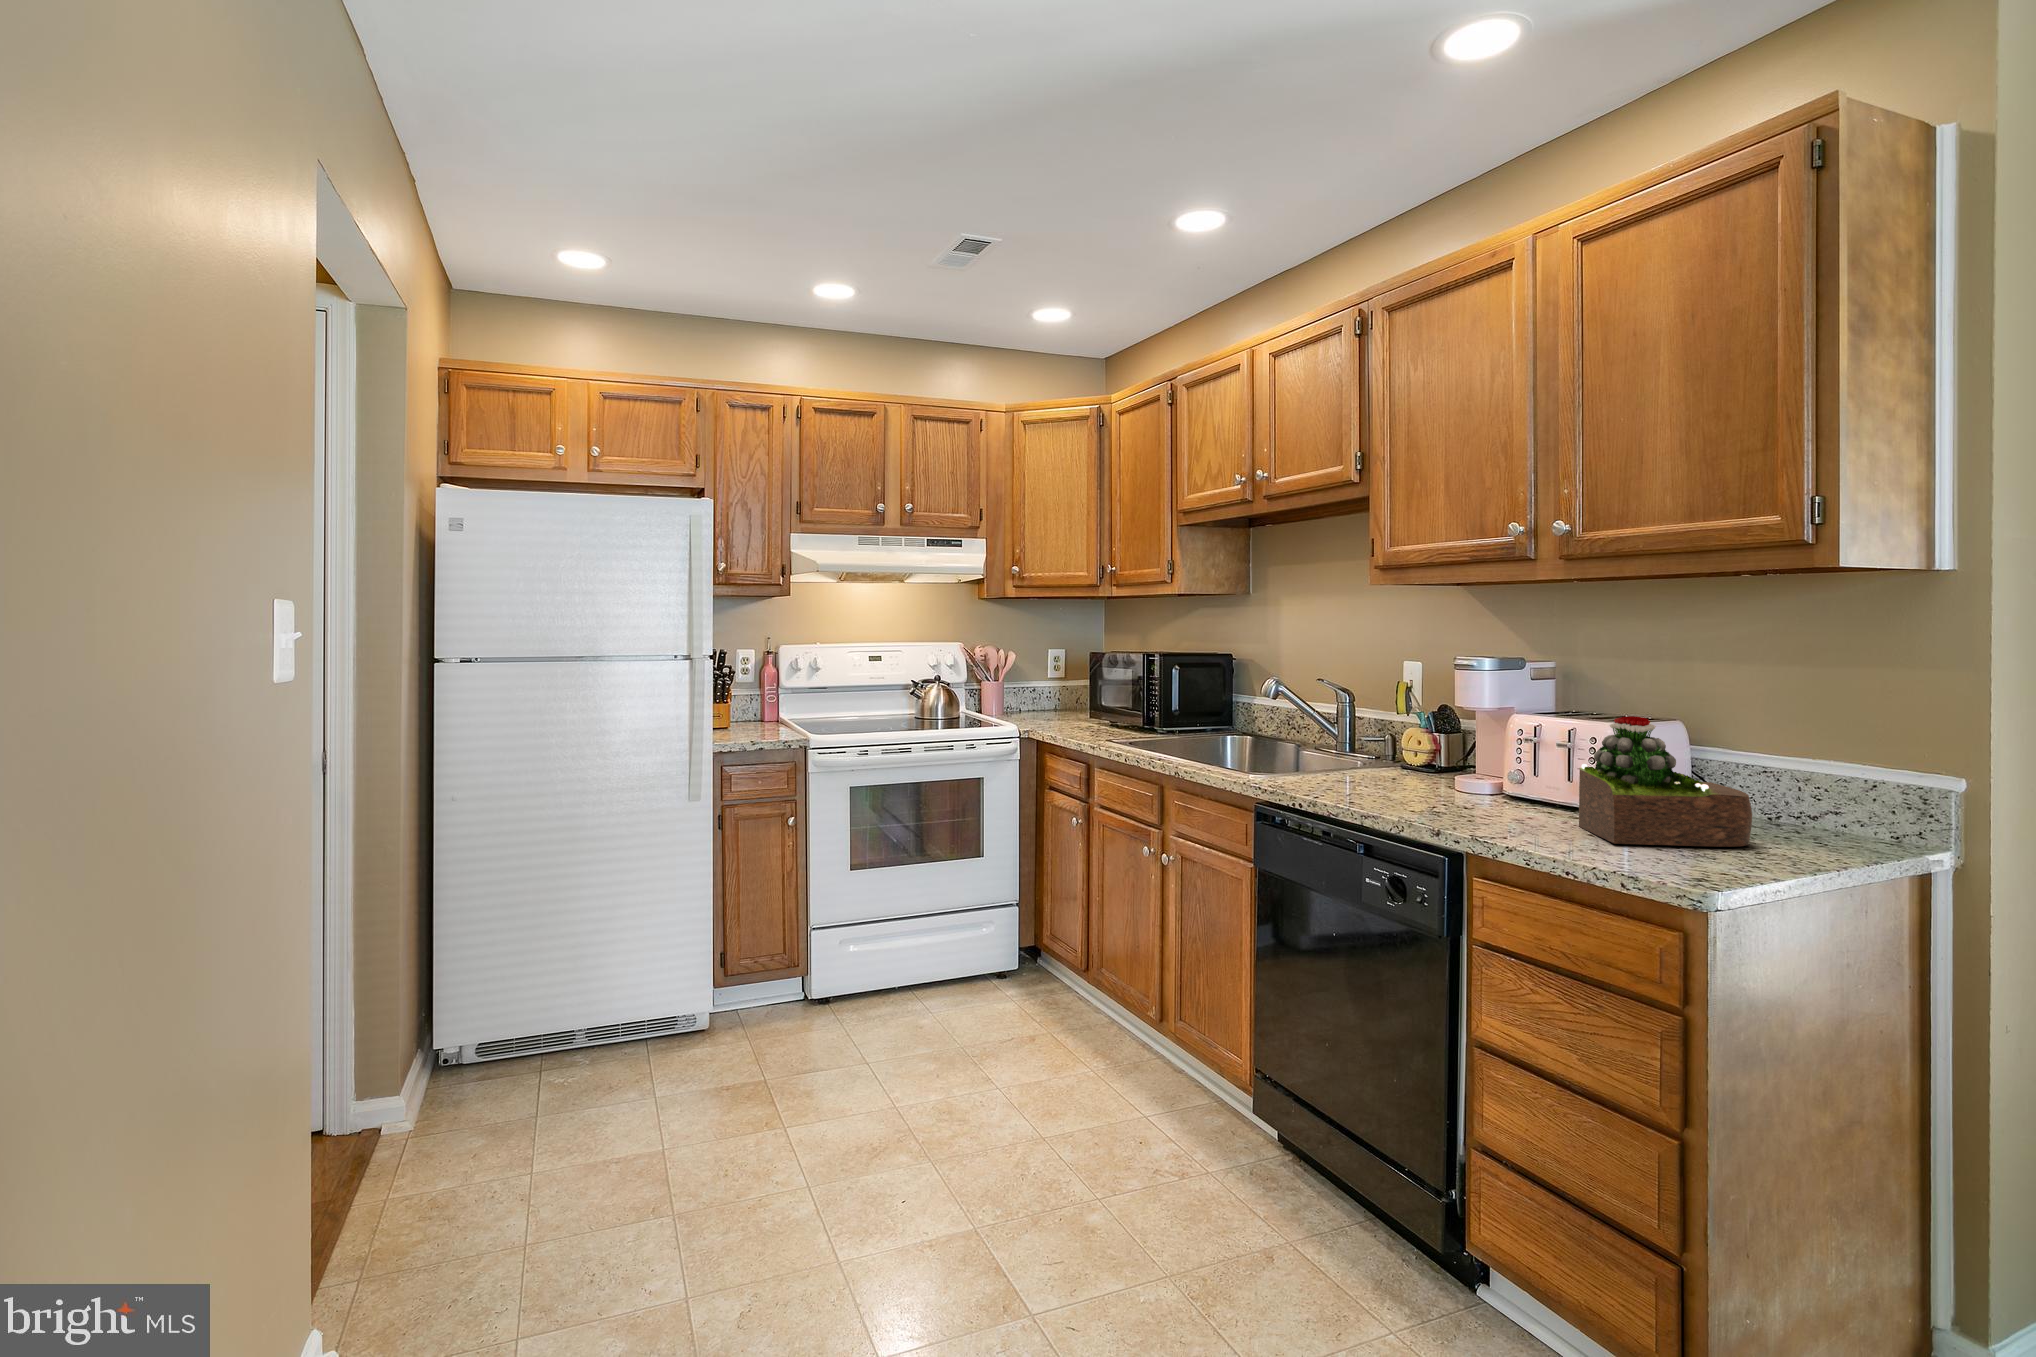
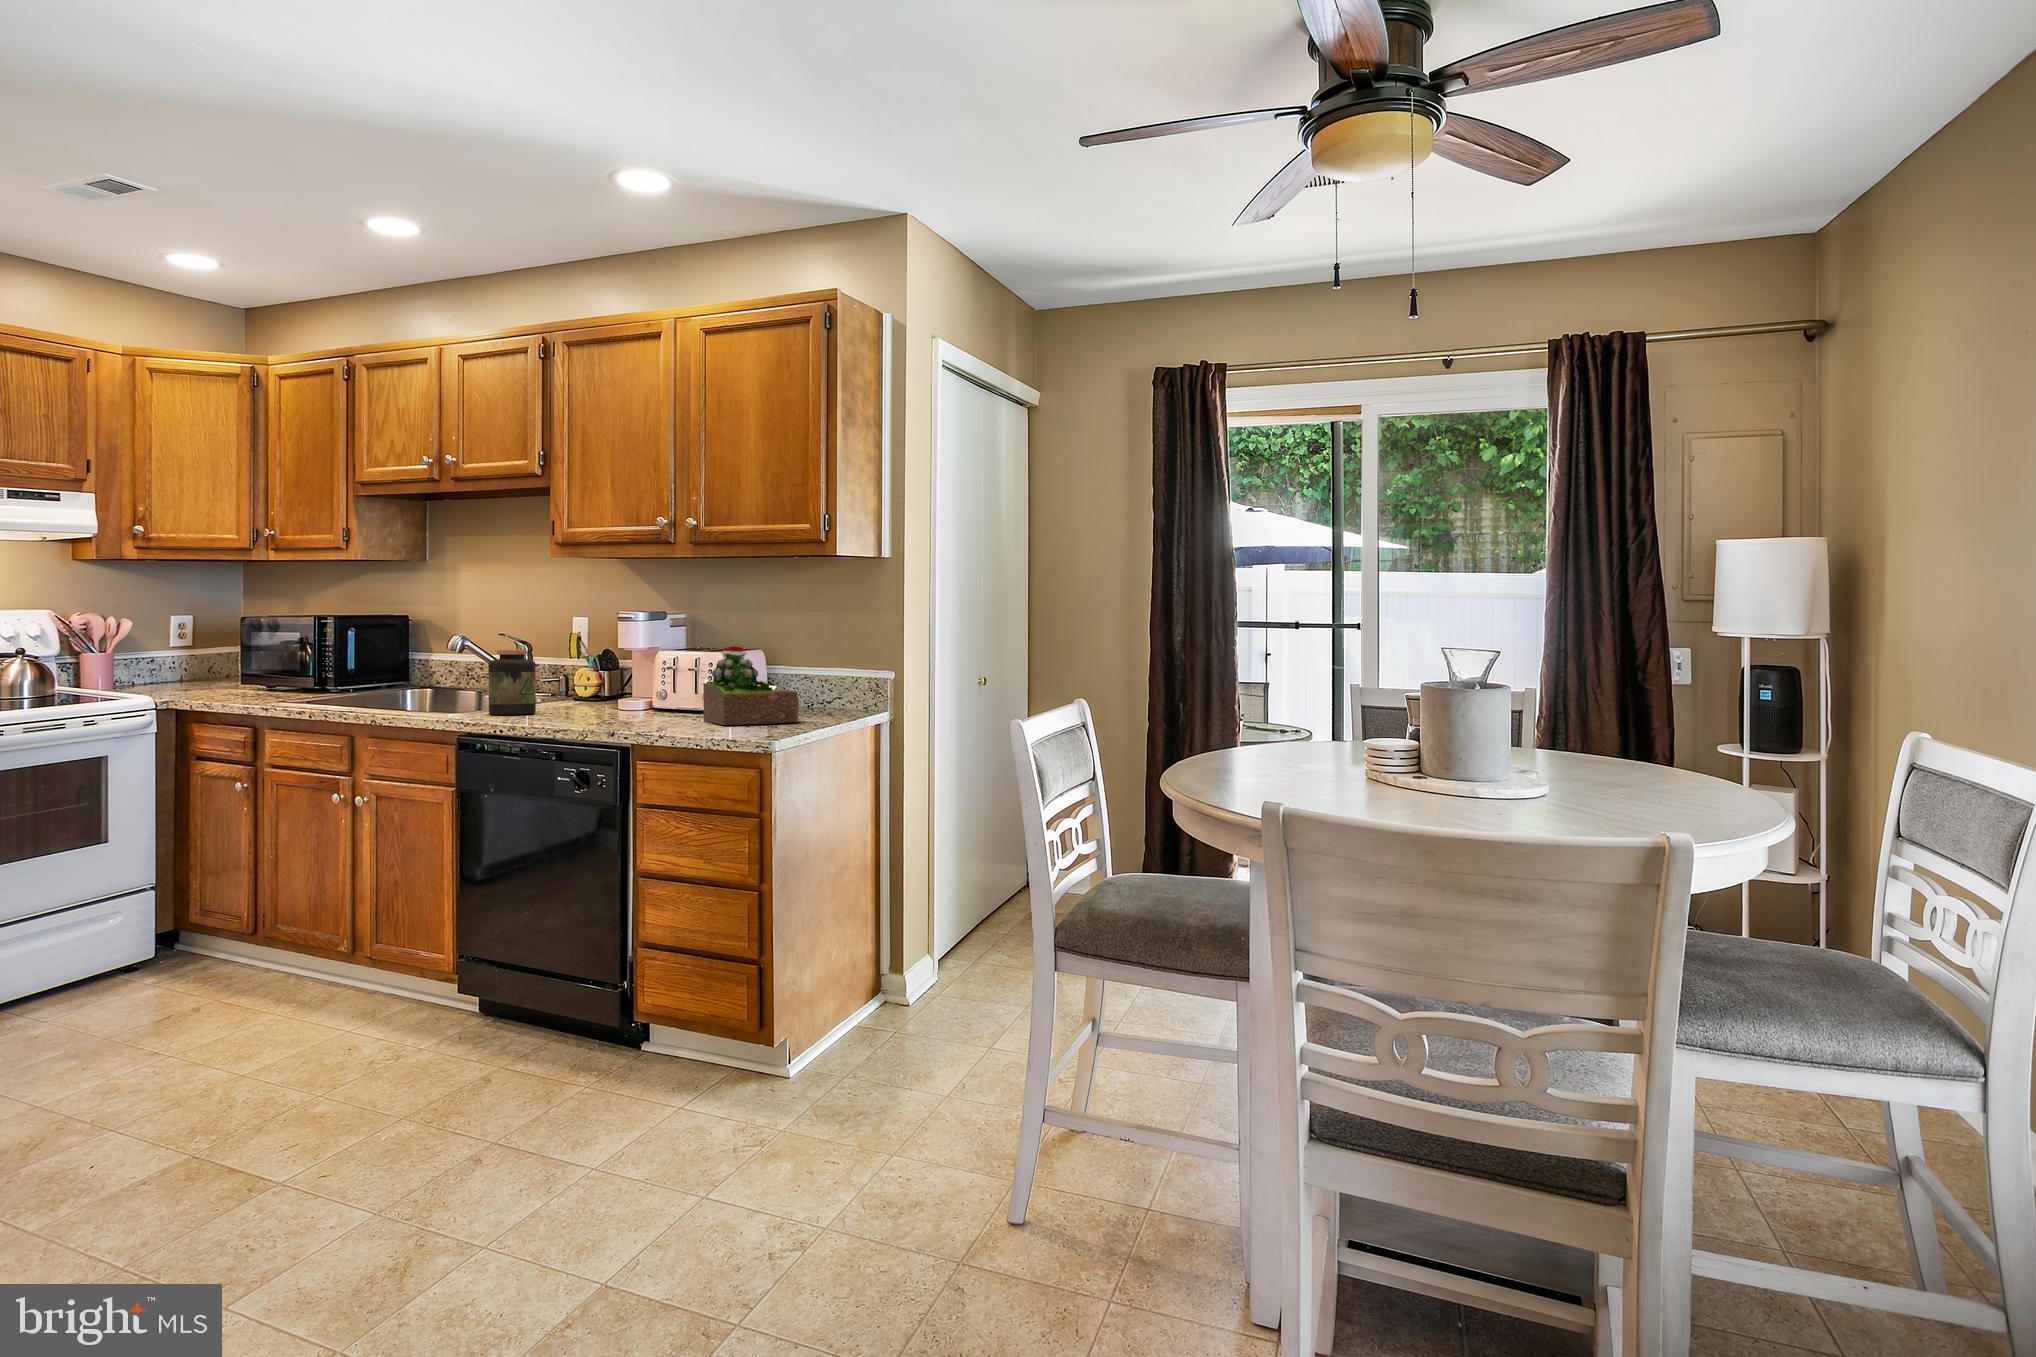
jar: none [1292,704,1347,787] -> present [488,649,536,715]

